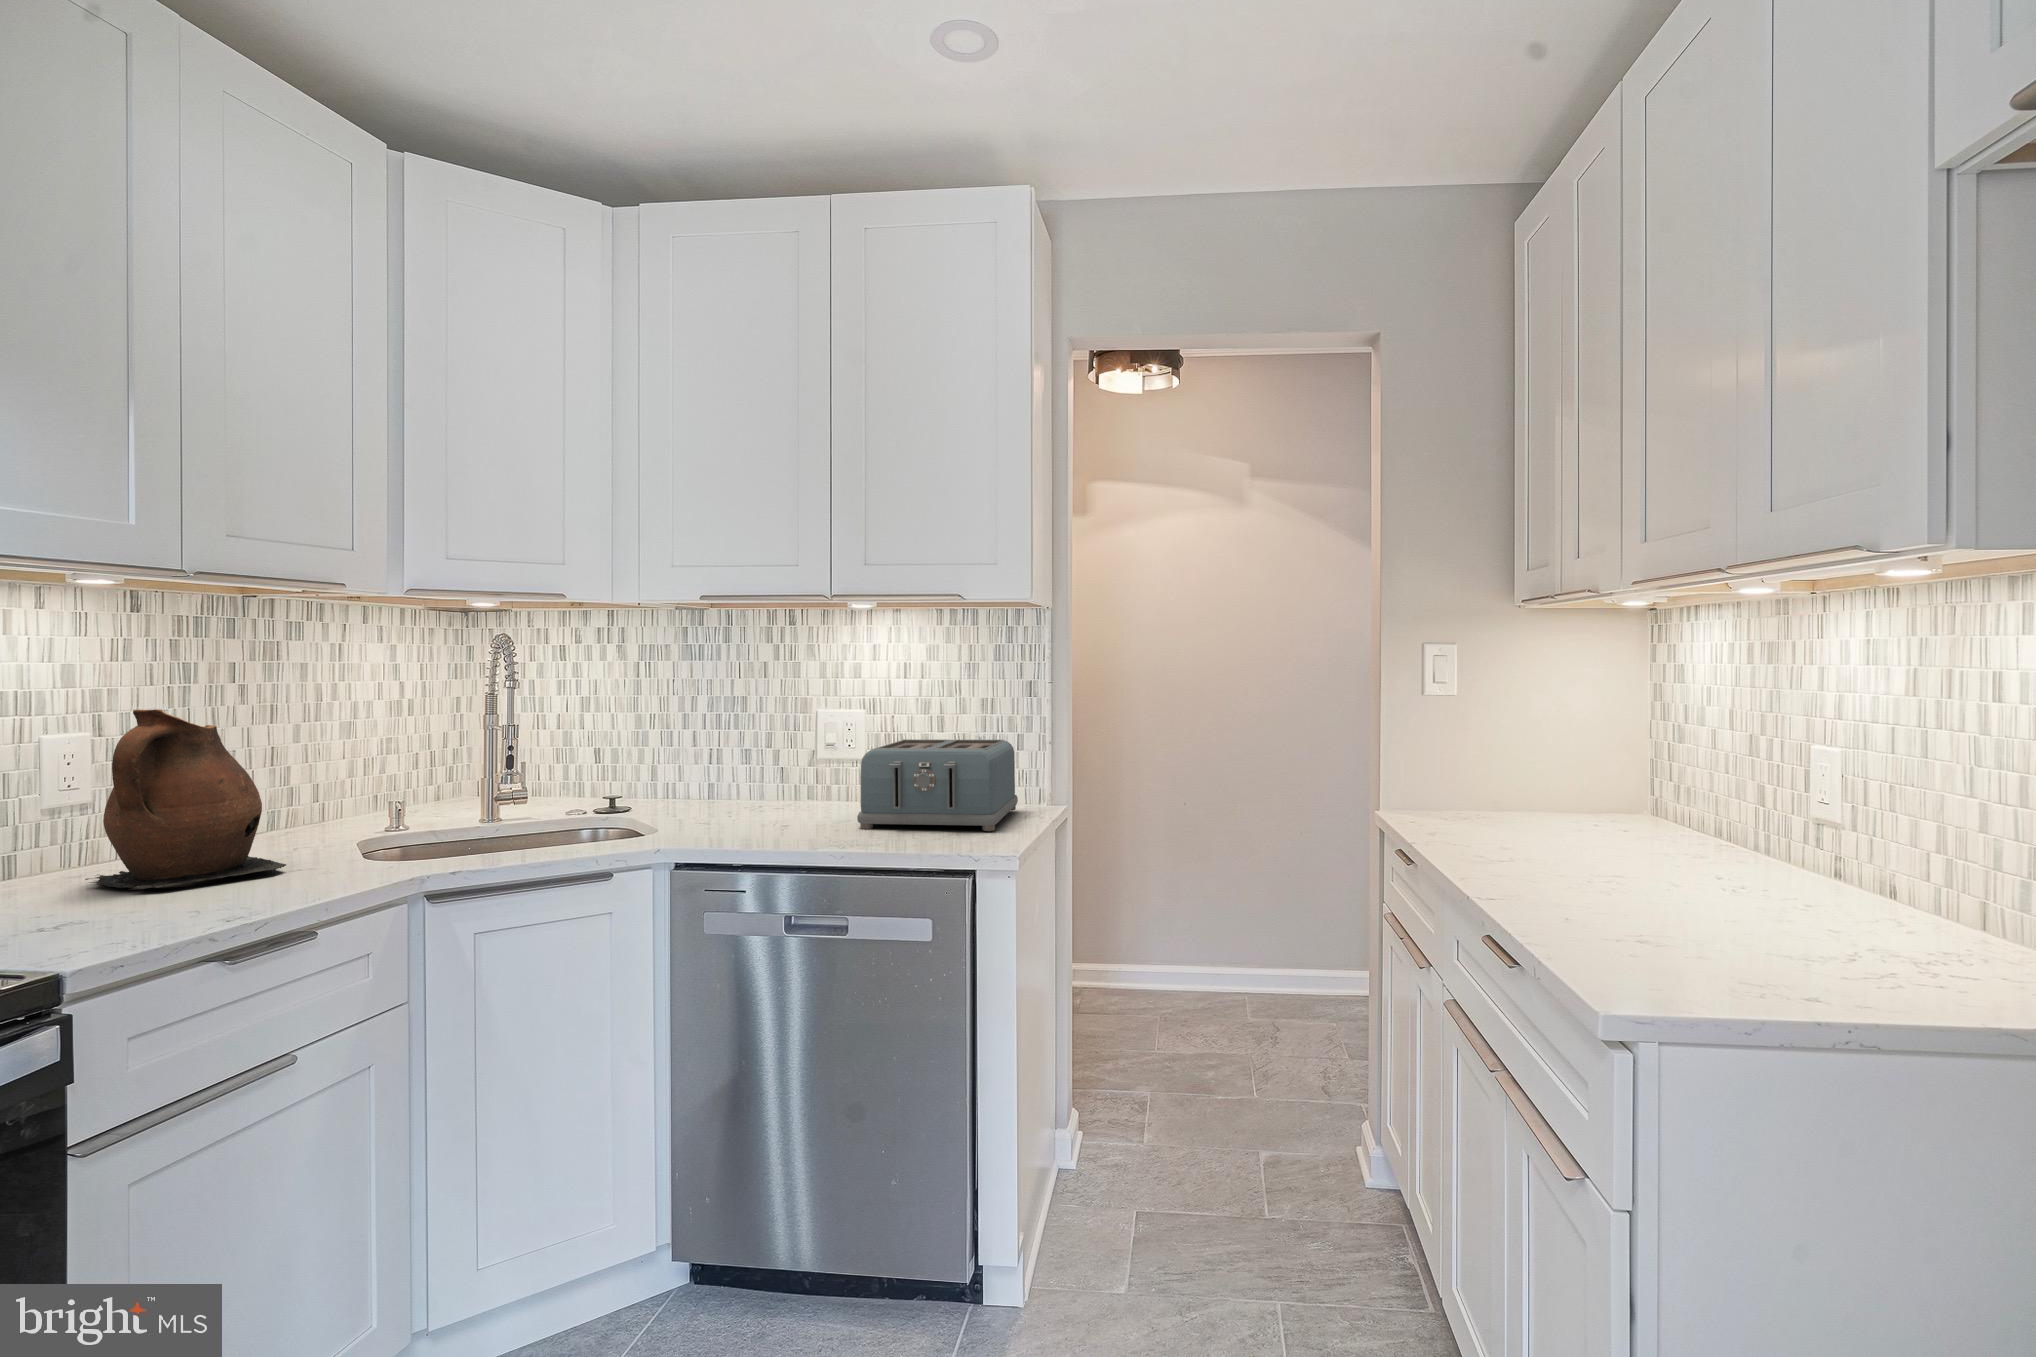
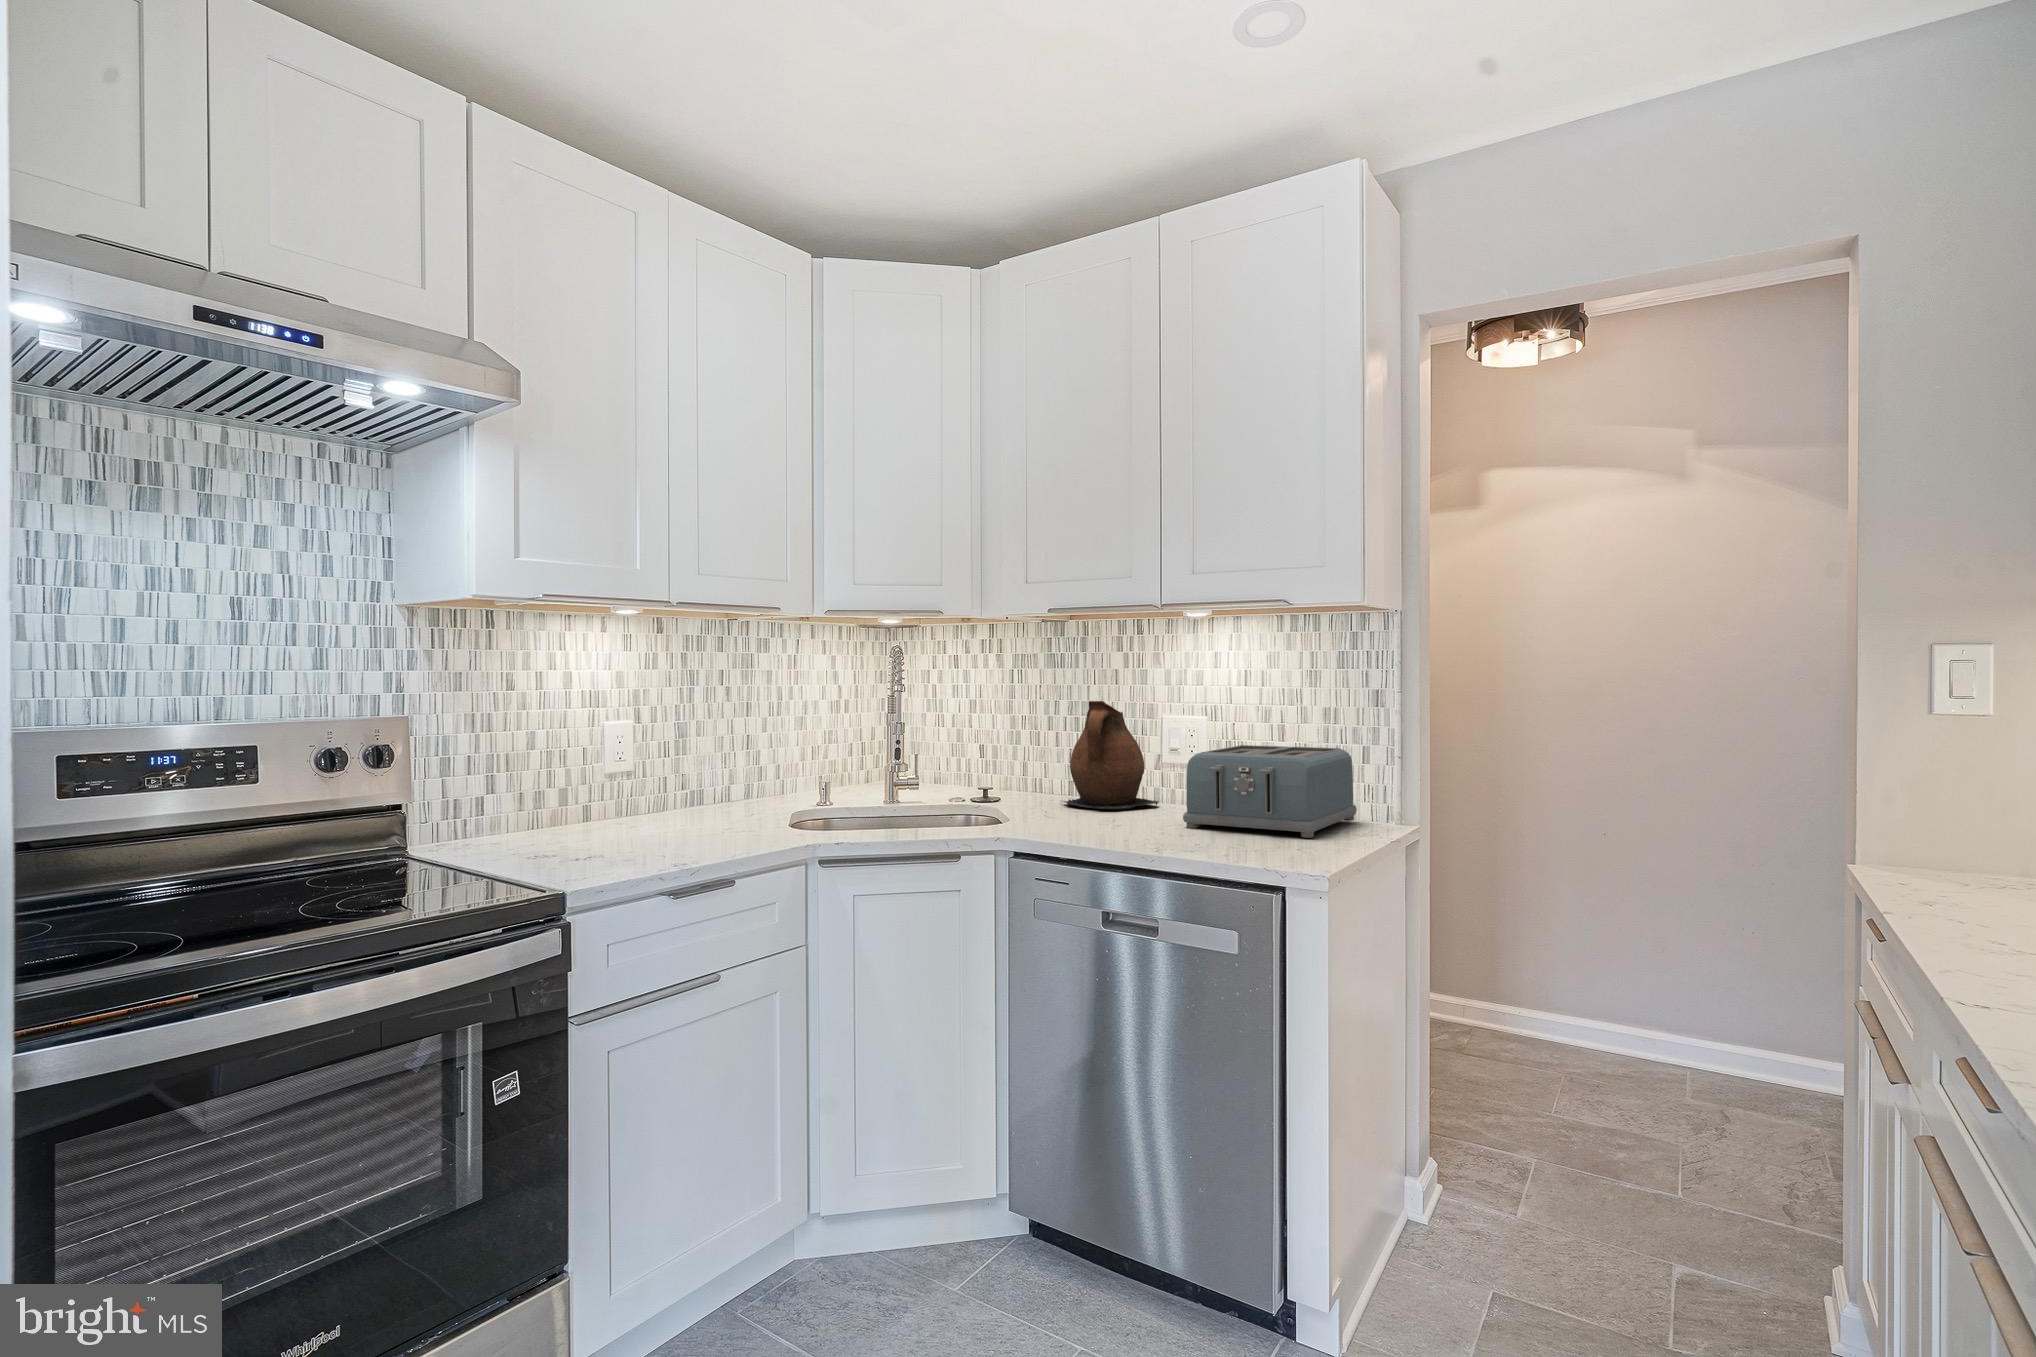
ceramic pitcher: present [85,709,286,890] -> present [1063,701,1159,809]

